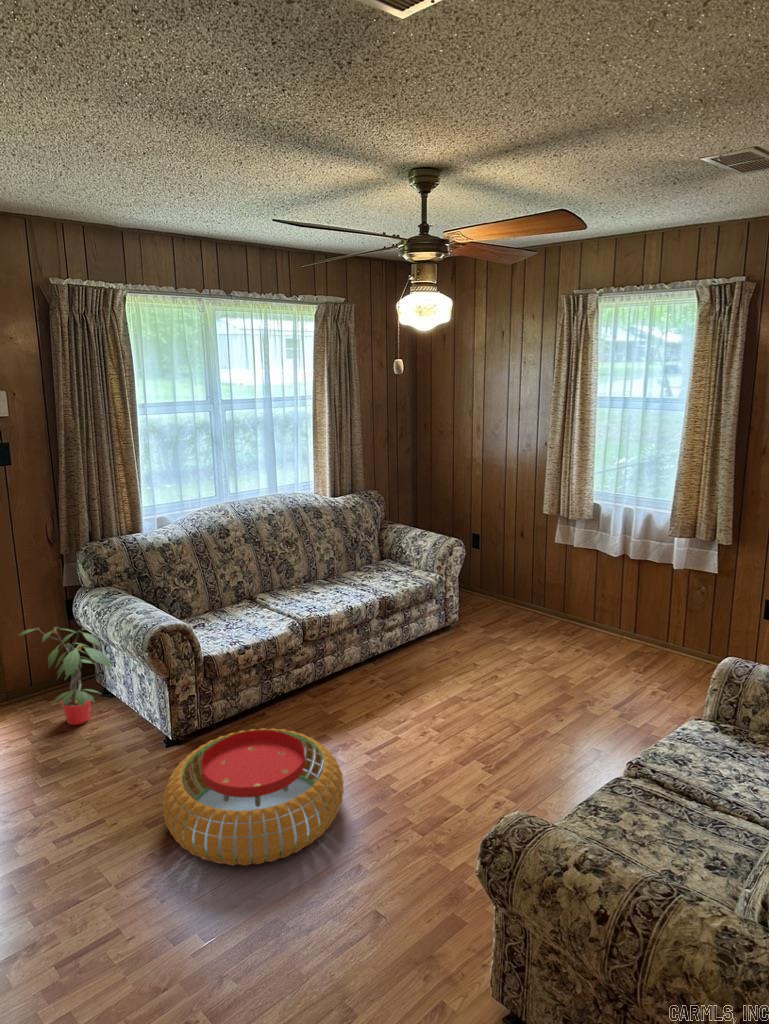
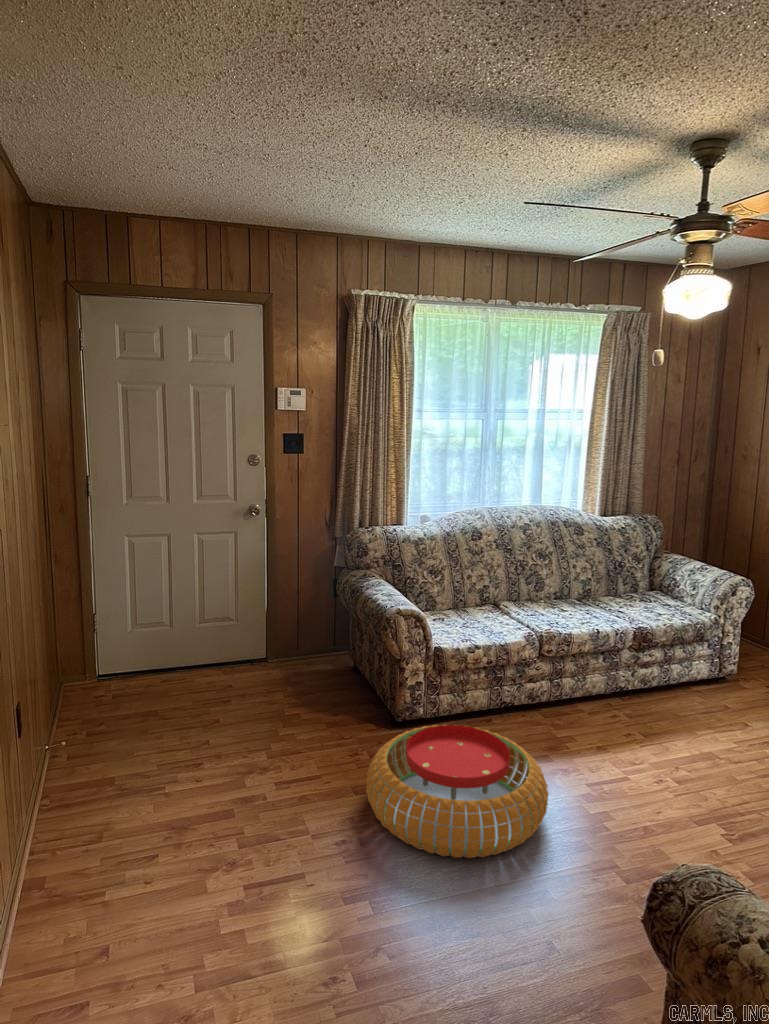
potted plant: present [20,627,112,725] -> none [285,596,354,690]

